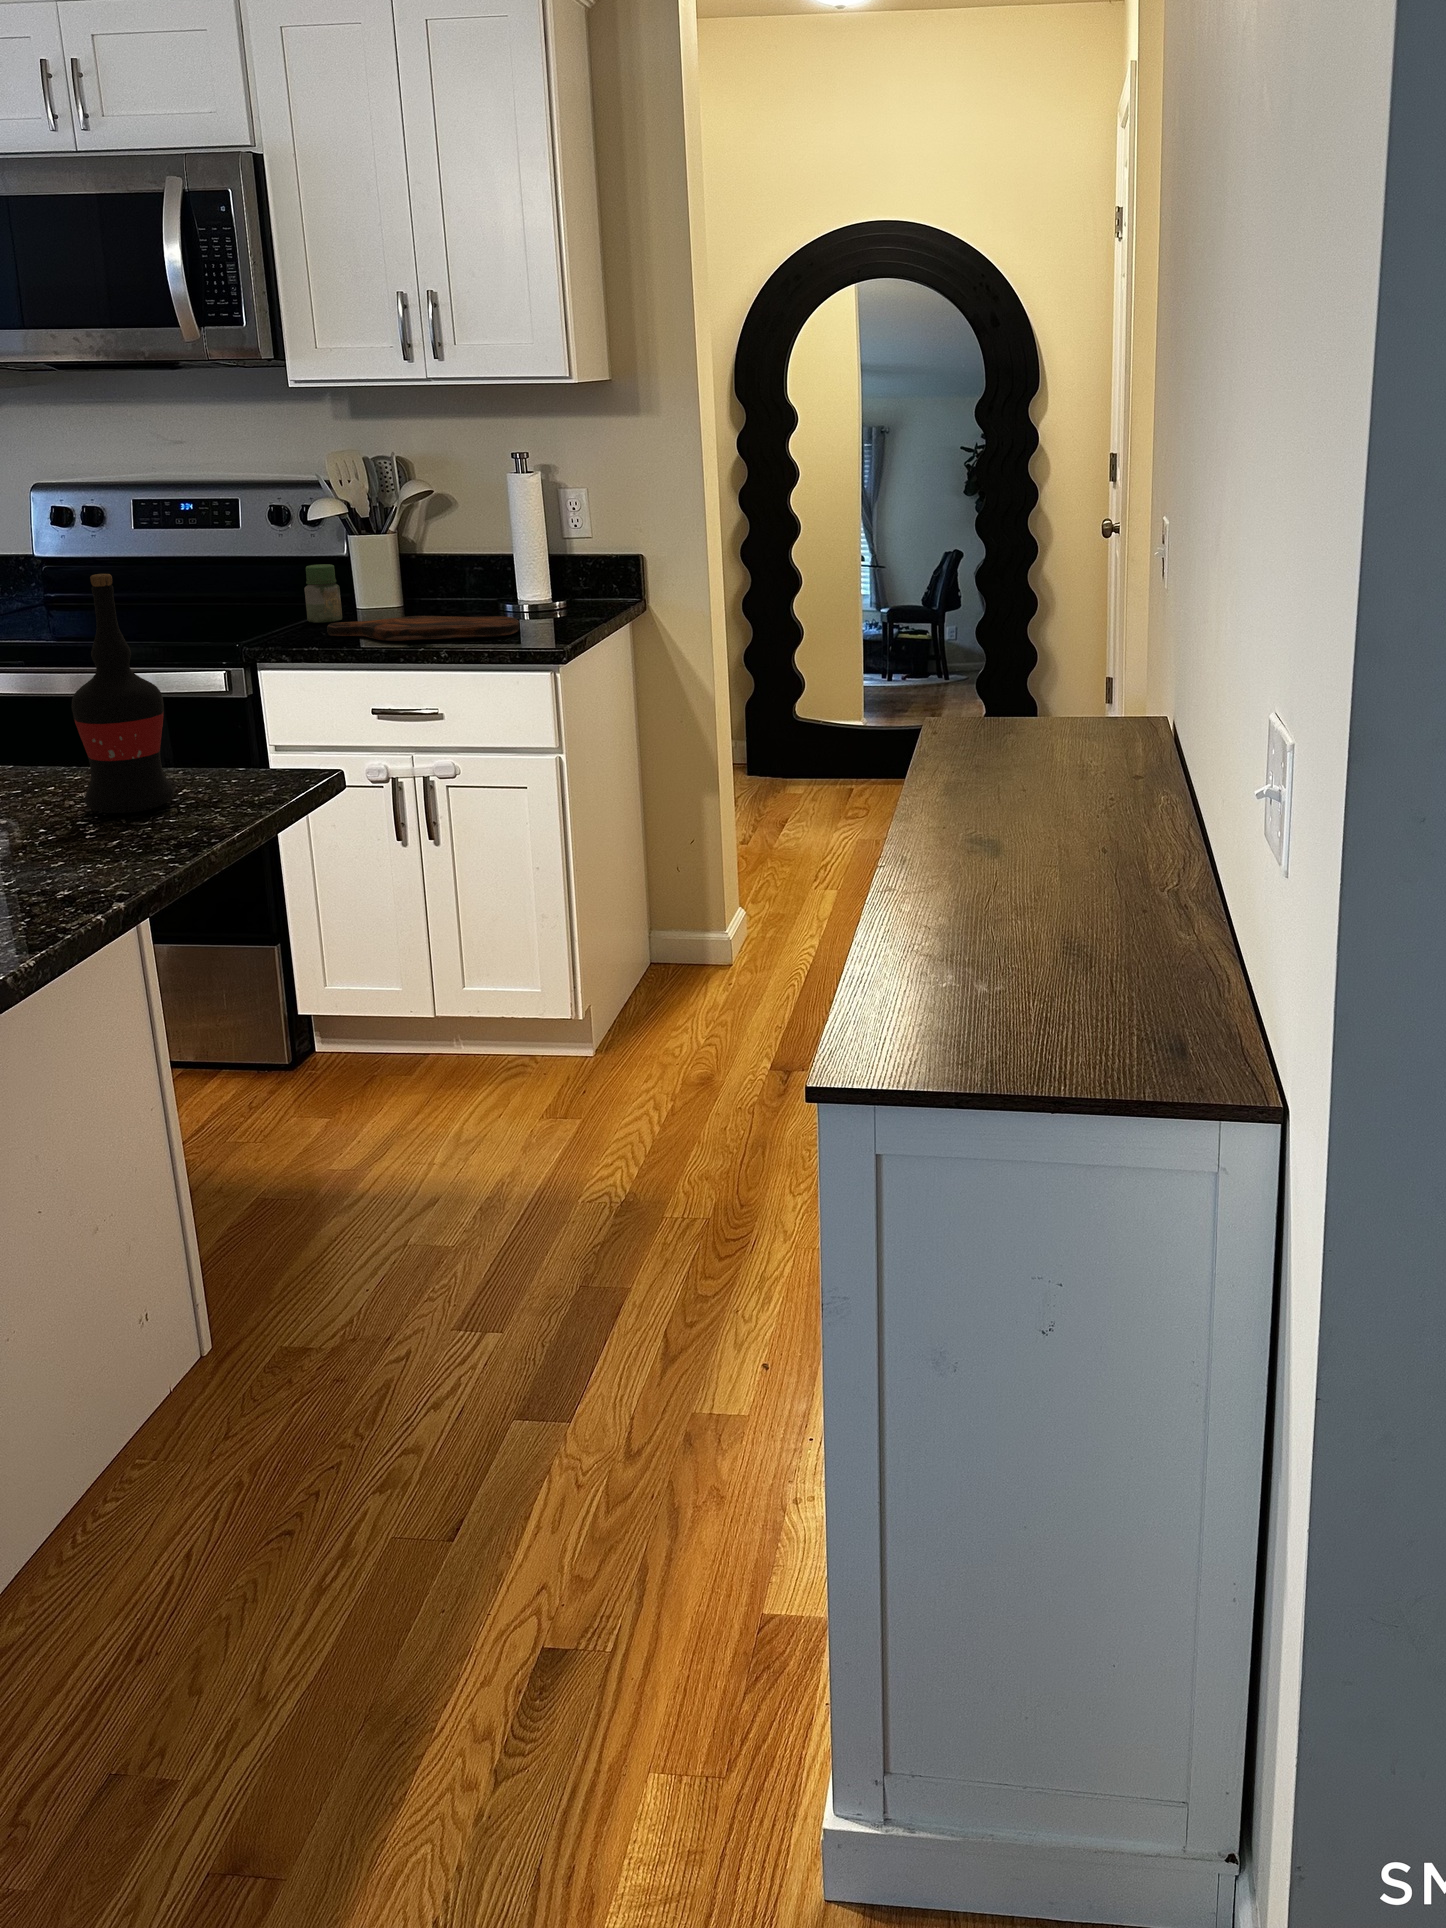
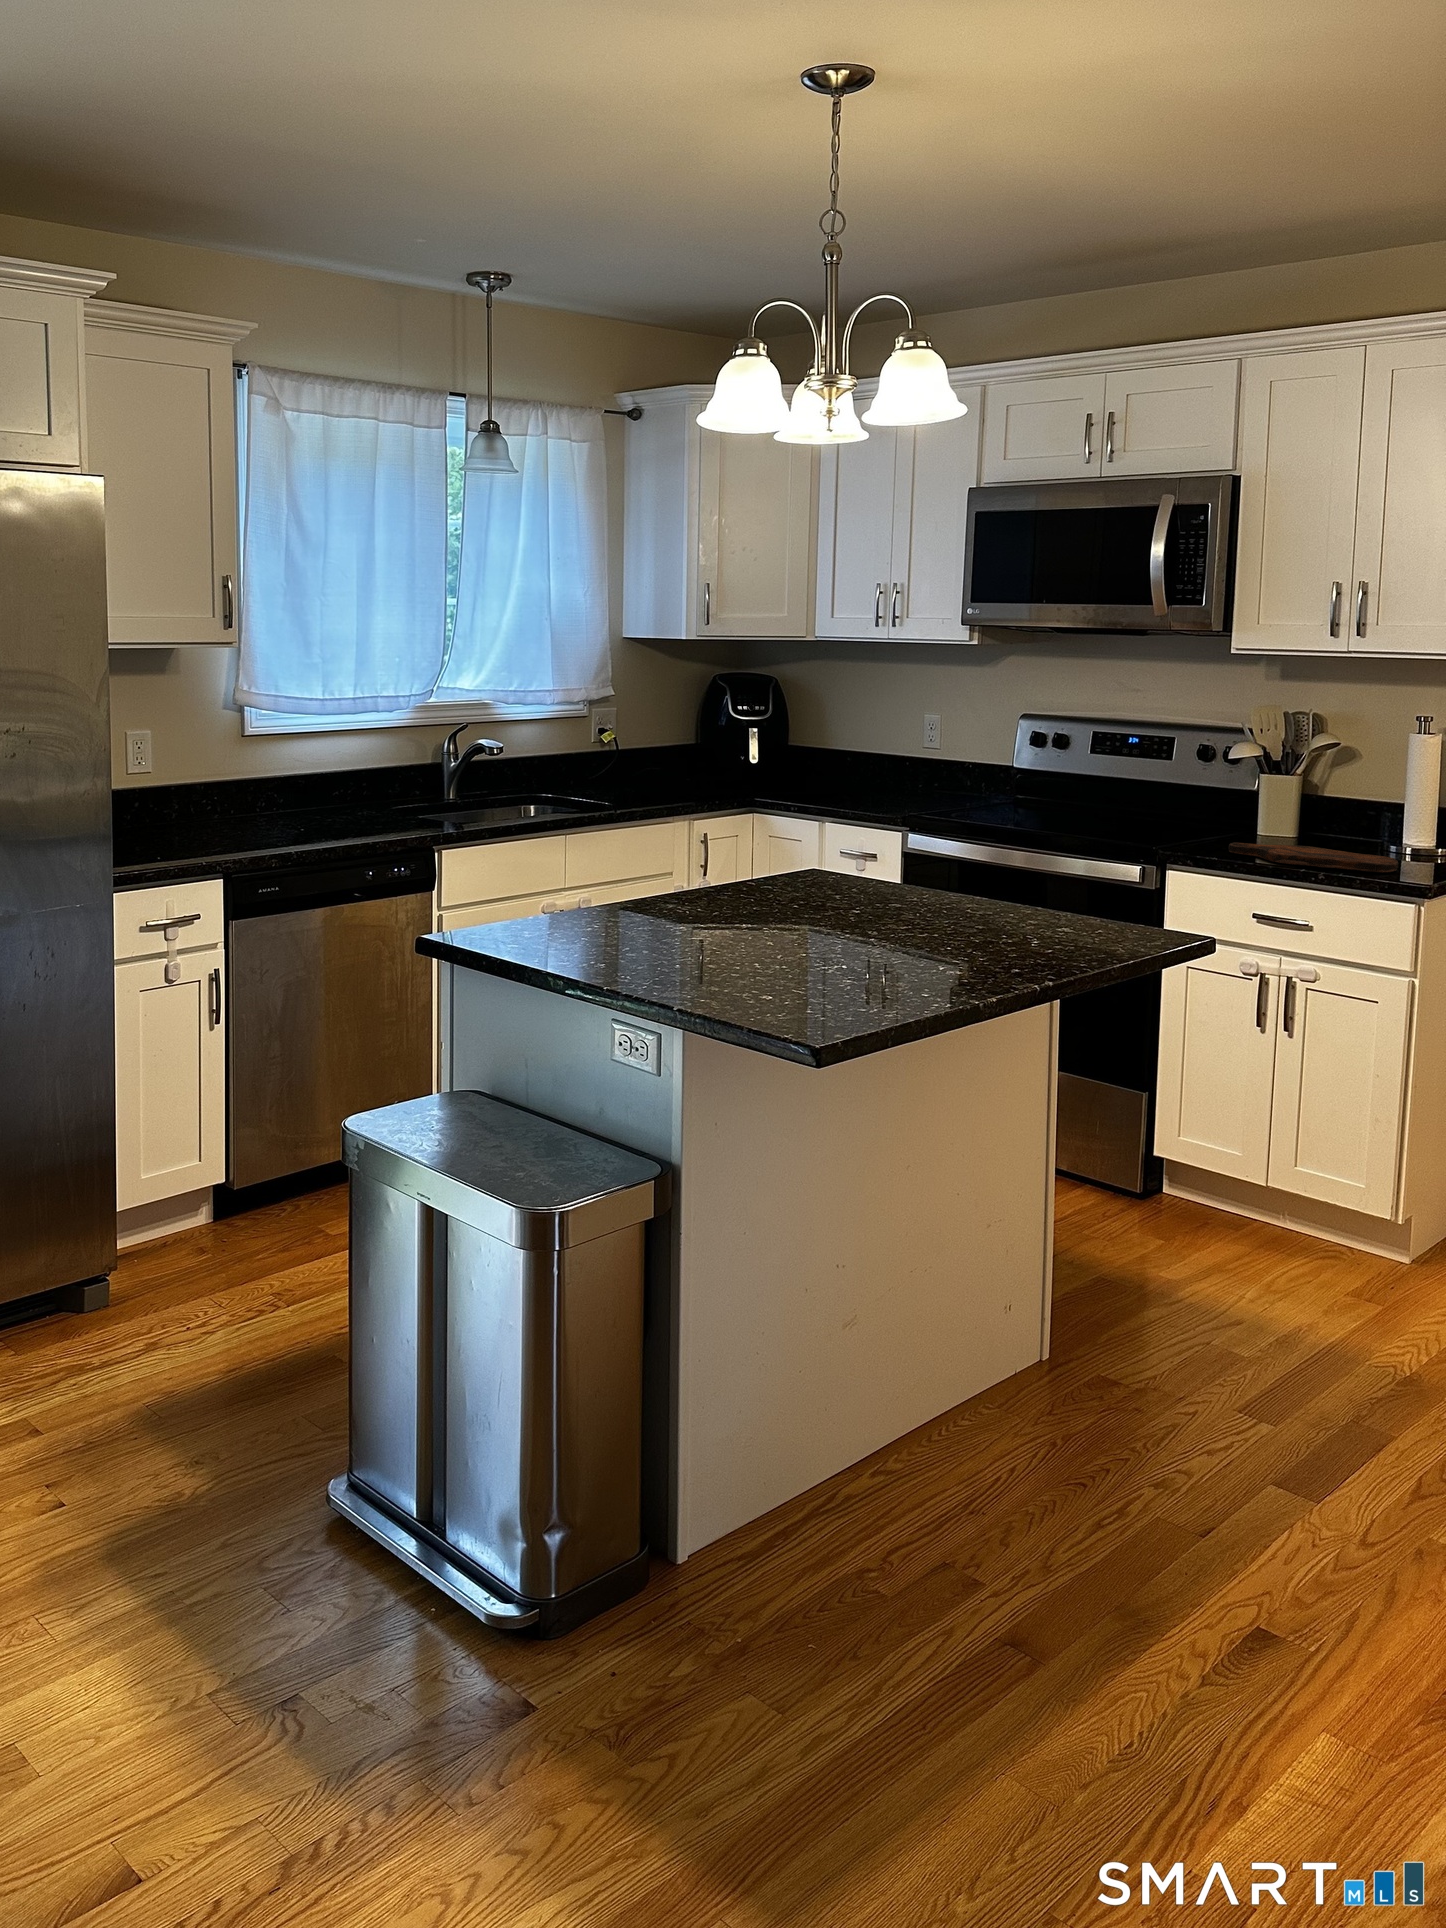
jar: present [304,564,342,623] -> none [1214,795,1245,842]
wine bottle: present [71,574,175,813] -> none [1037,783,1100,945]

